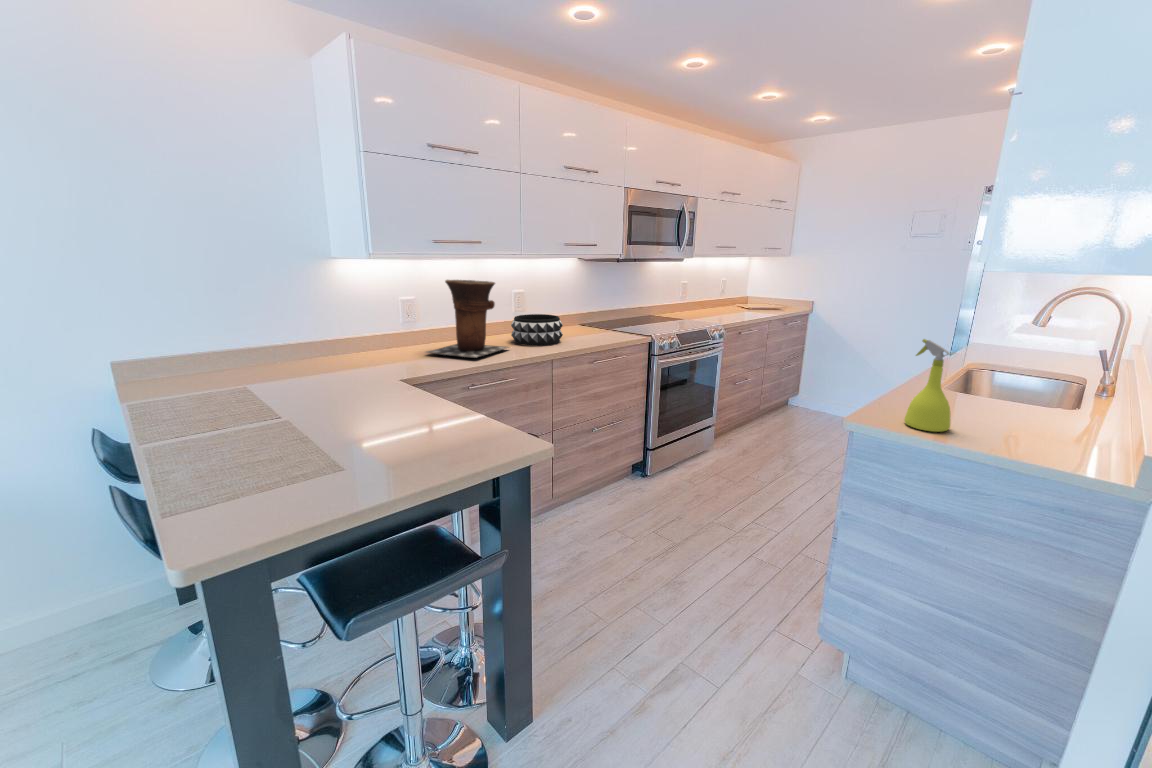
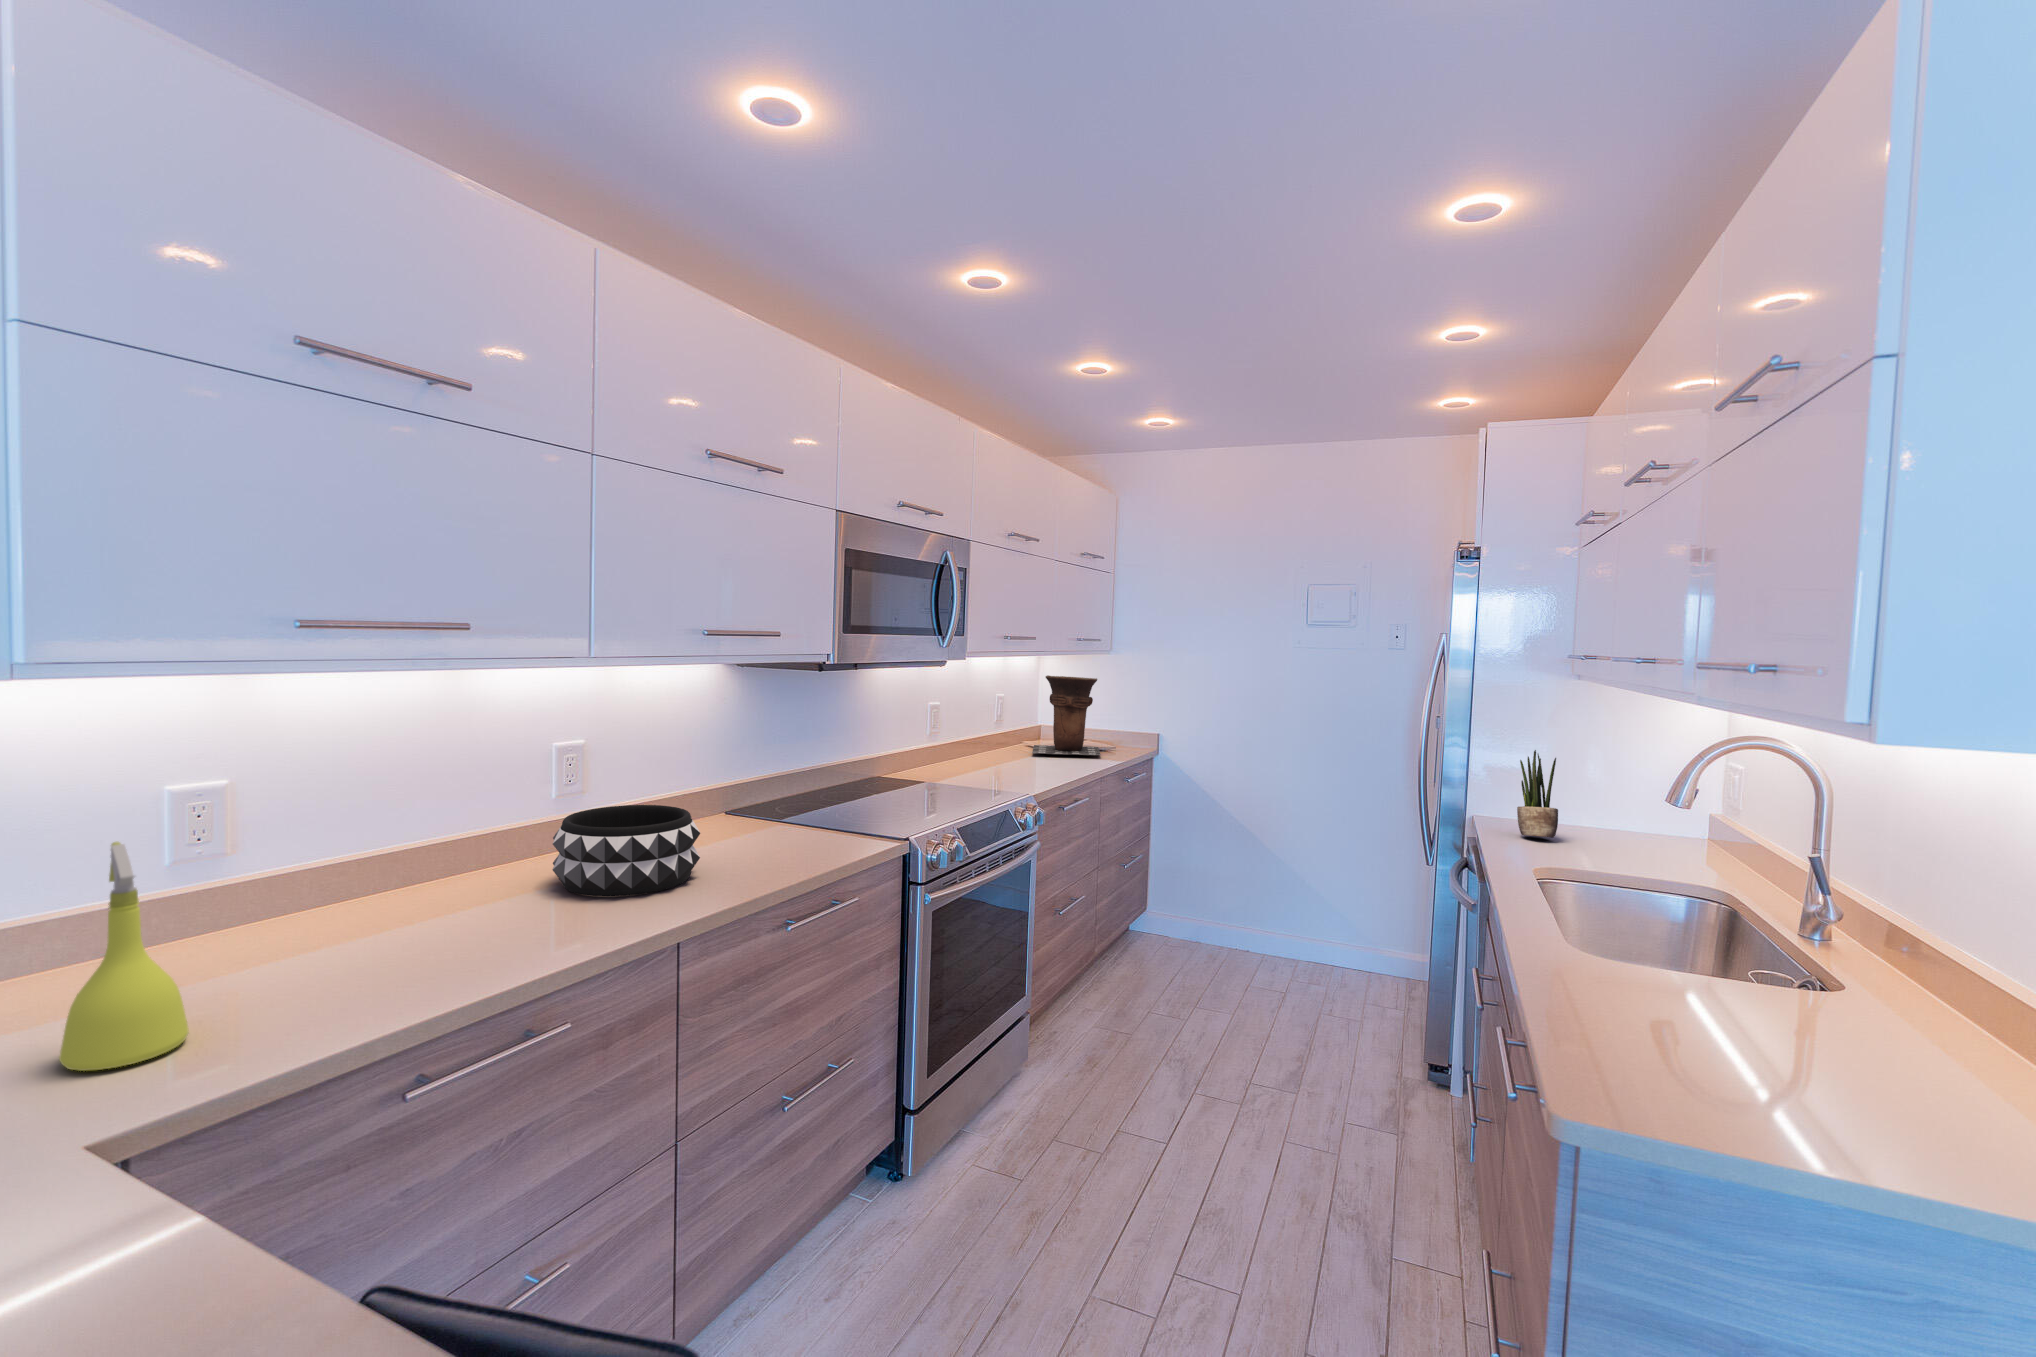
vase: present [427,280,508,358] -> present [1032,675,1101,755]
potted plant: none [988,303,1020,353] -> present [1517,750,1558,838]
spray bottle: present [904,339,951,432] -> present [59,842,189,1071]

